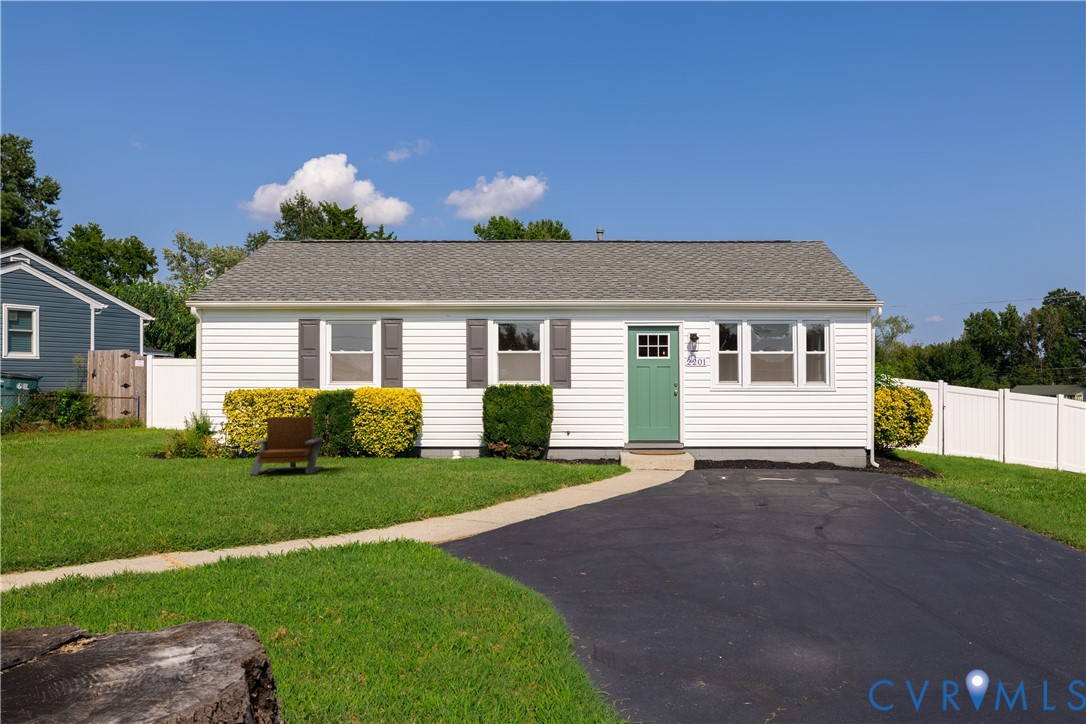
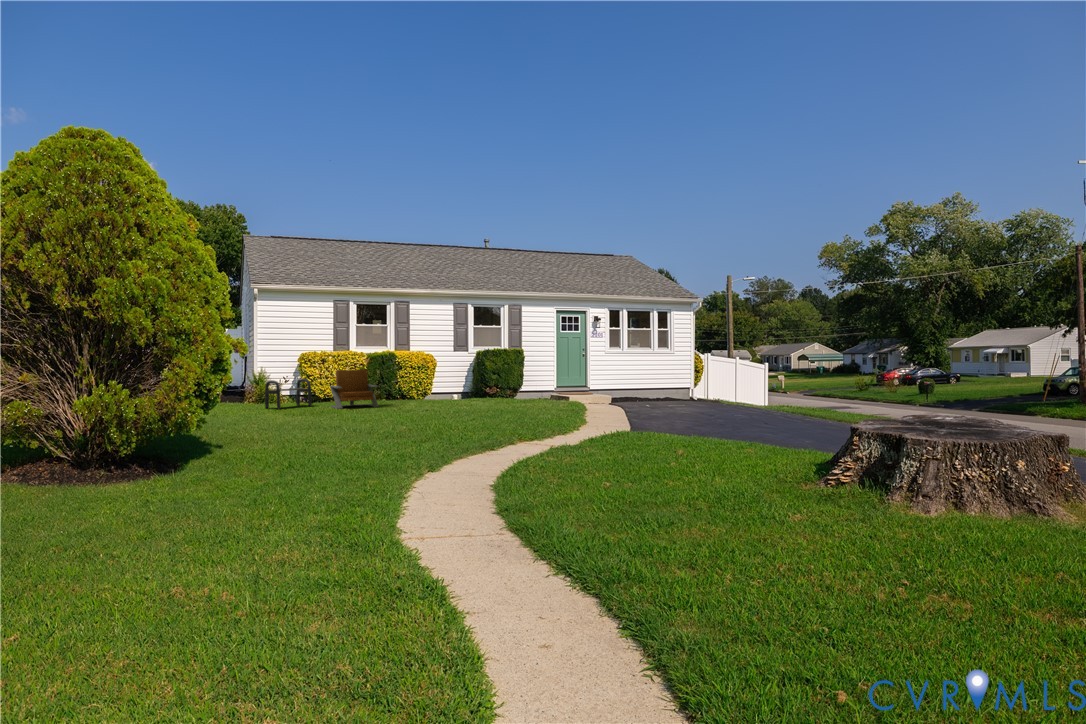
bench: none [184,428,246,472] -> present [265,379,312,409]

